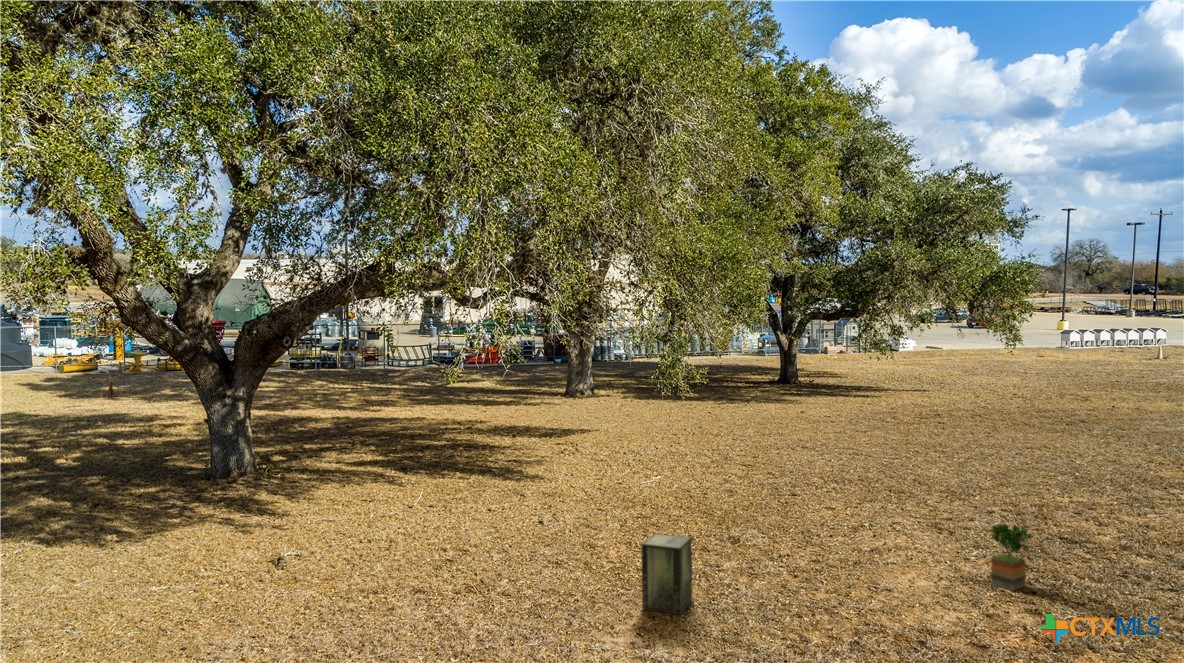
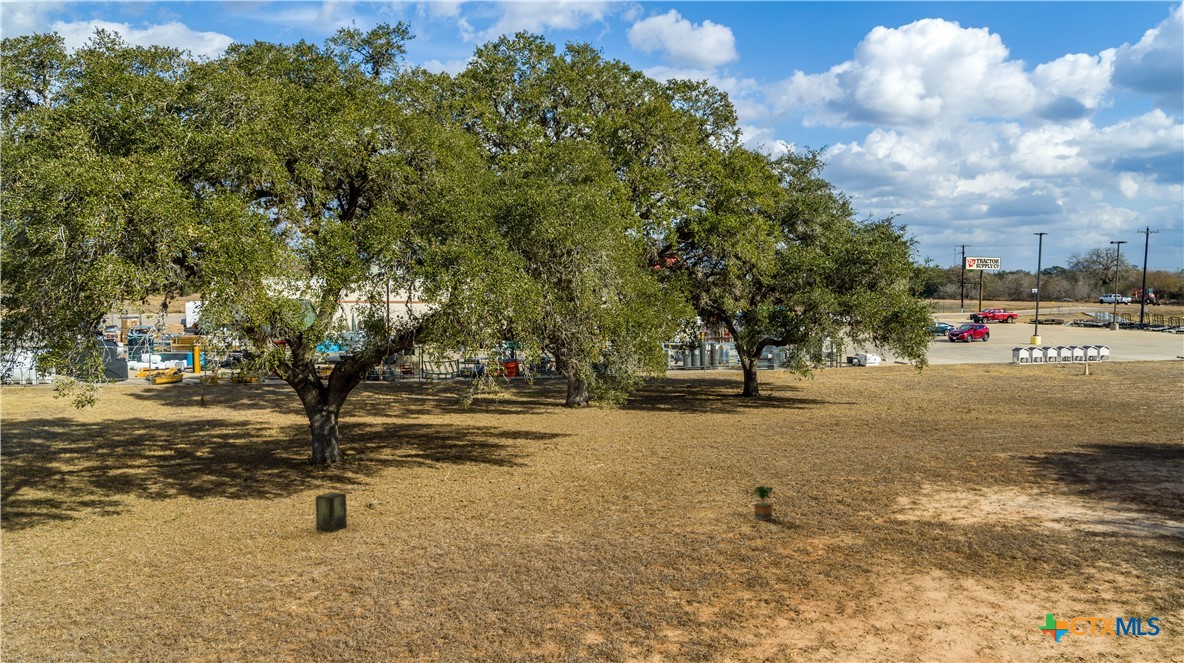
storage box: present [641,534,692,614] -> present [316,492,347,532]

